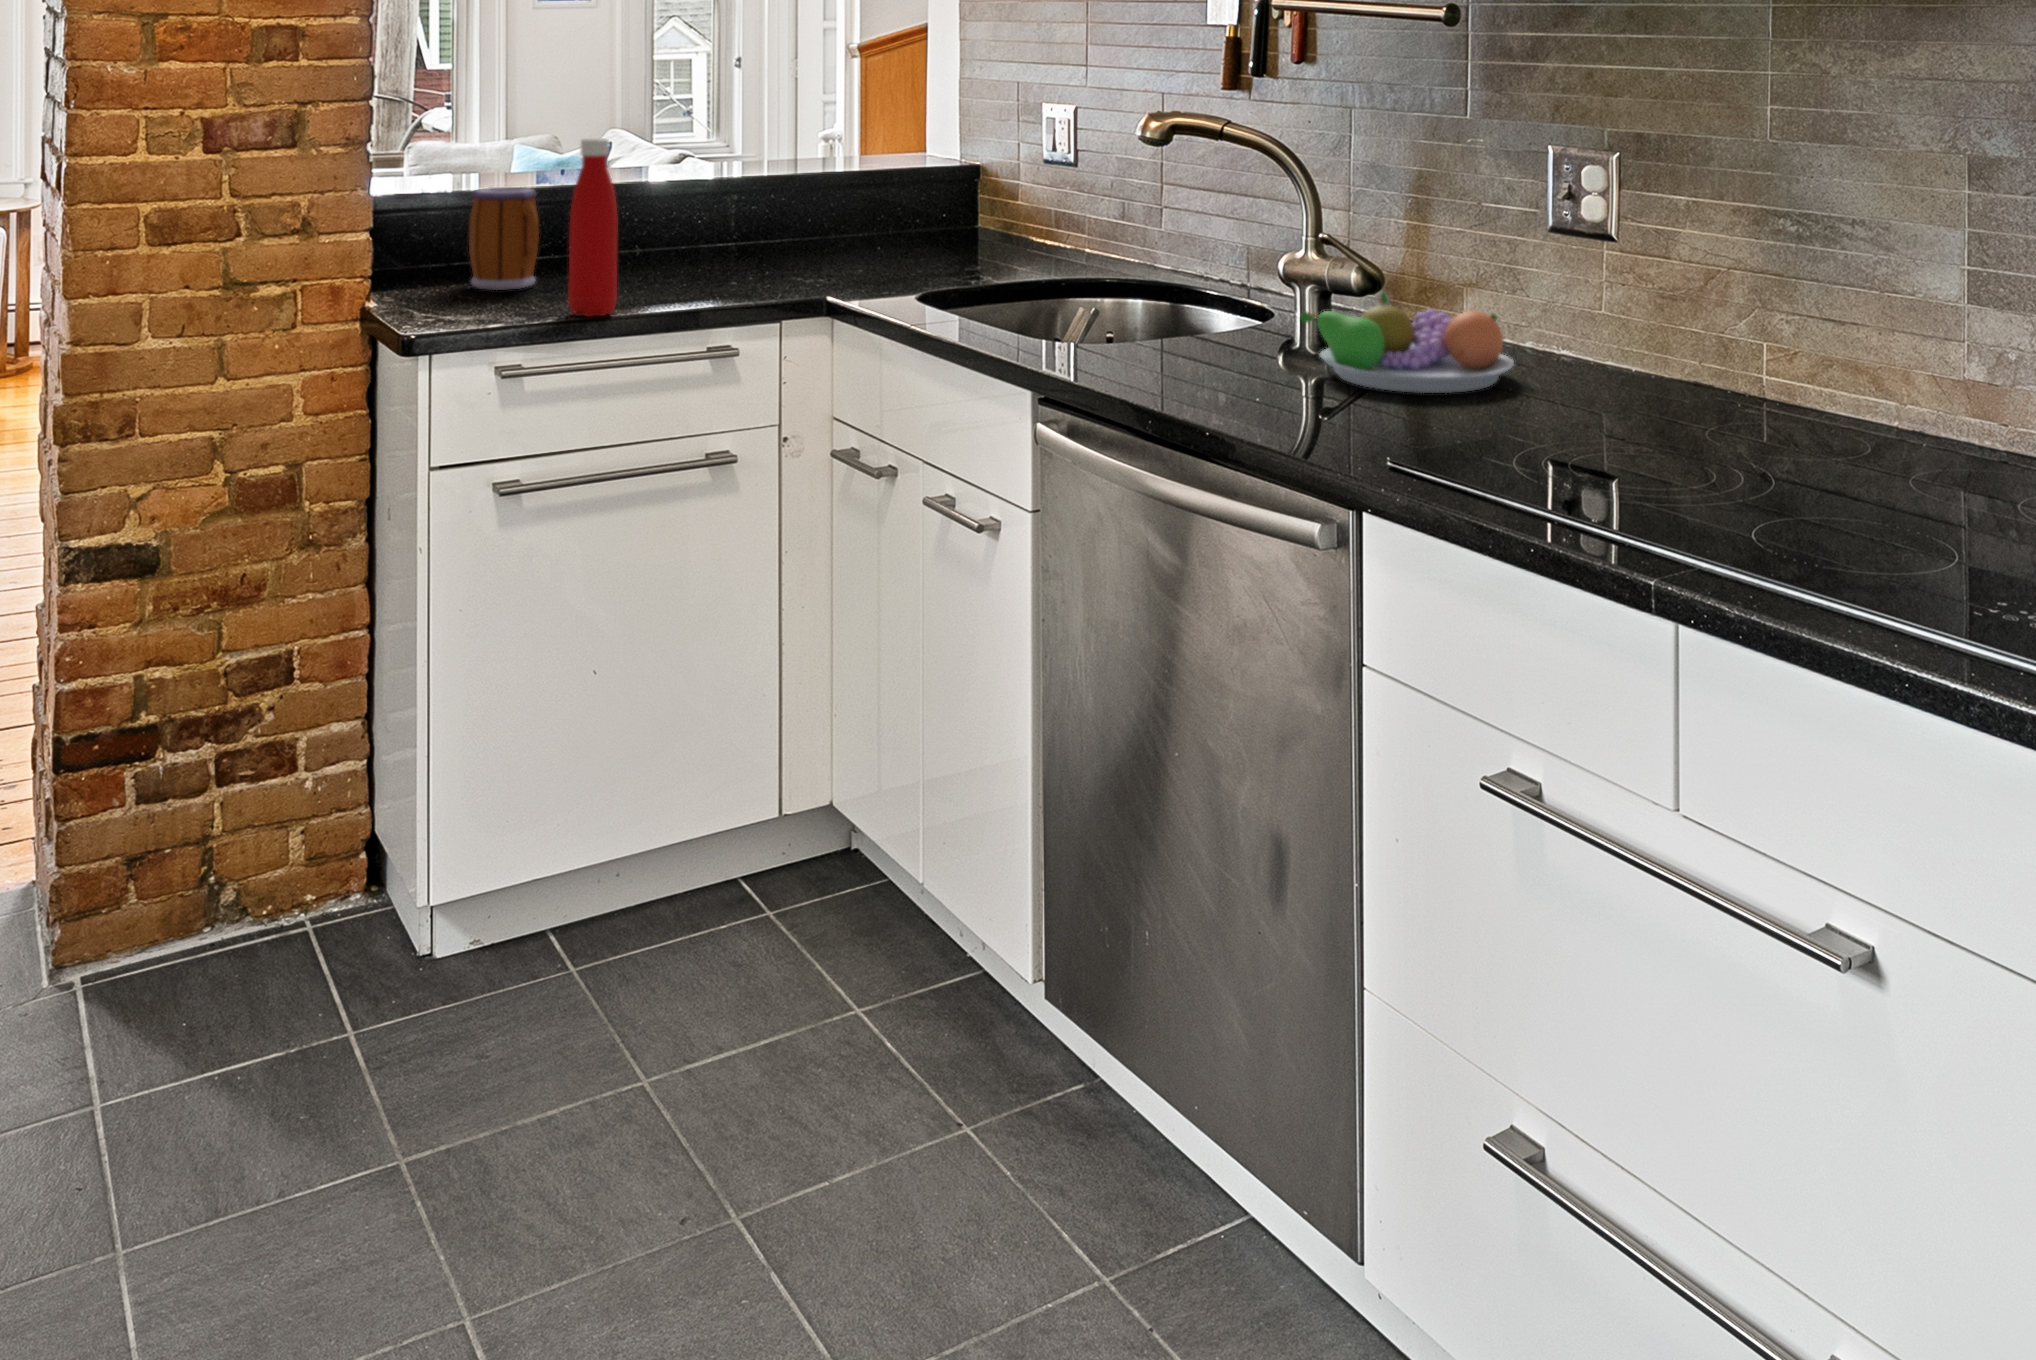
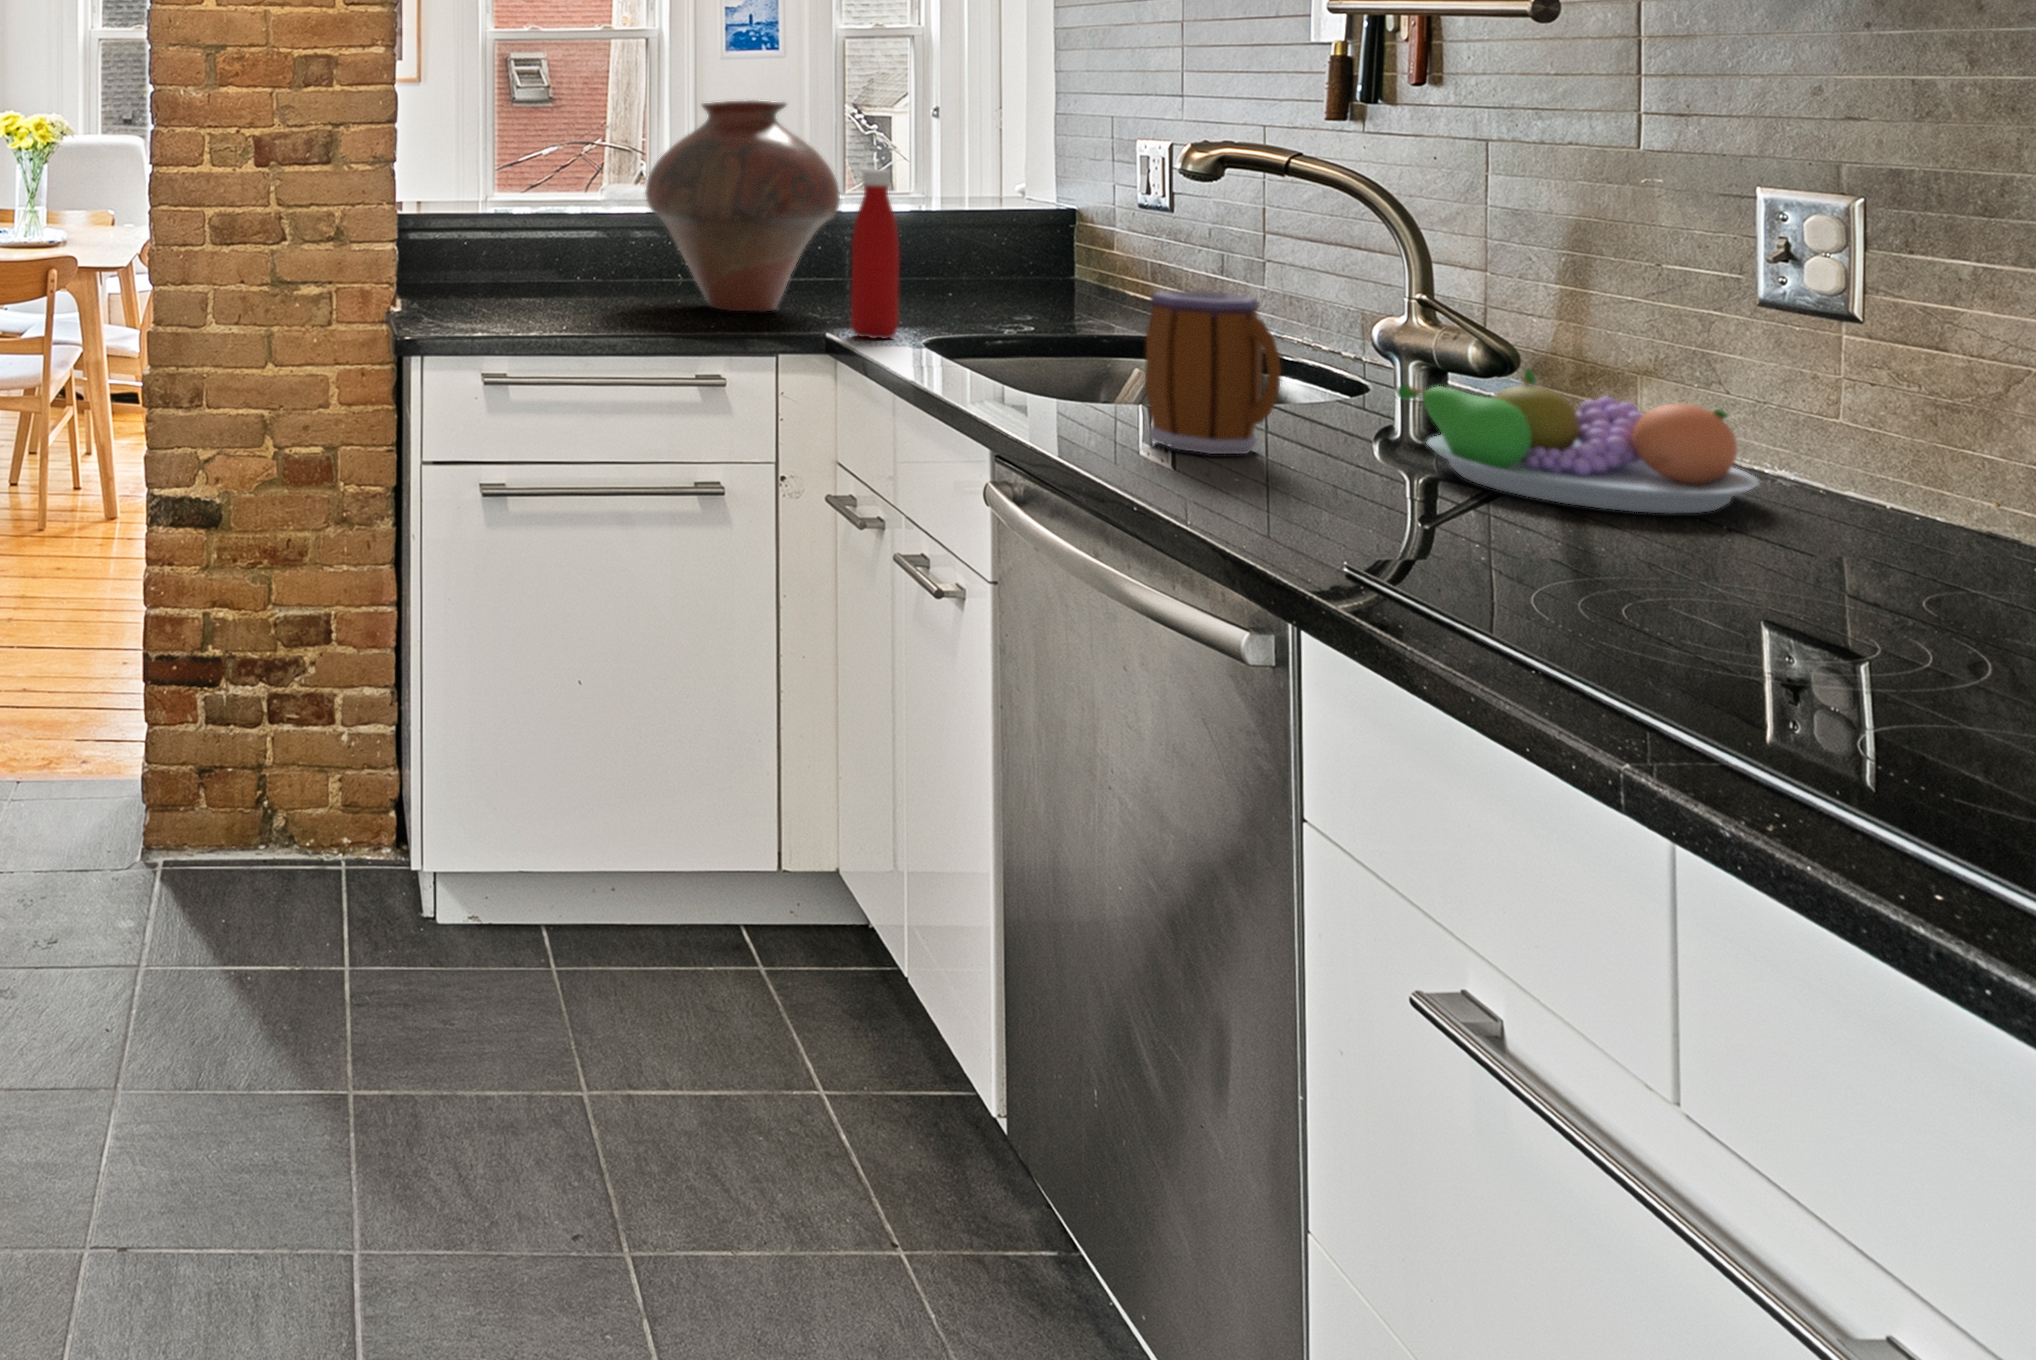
vase: none [636,61,832,277] -> present [646,100,840,311]
bottle: present [568,138,617,317] -> present [851,169,899,339]
mug: present [469,187,539,290] -> present [1145,290,1281,454]

